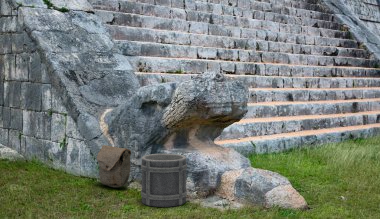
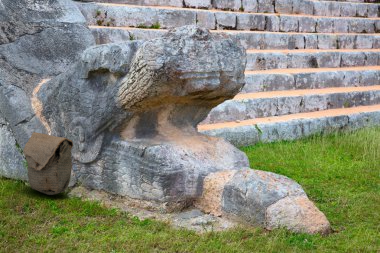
bucket: present [141,154,187,207] -> none [82,147,152,227]

